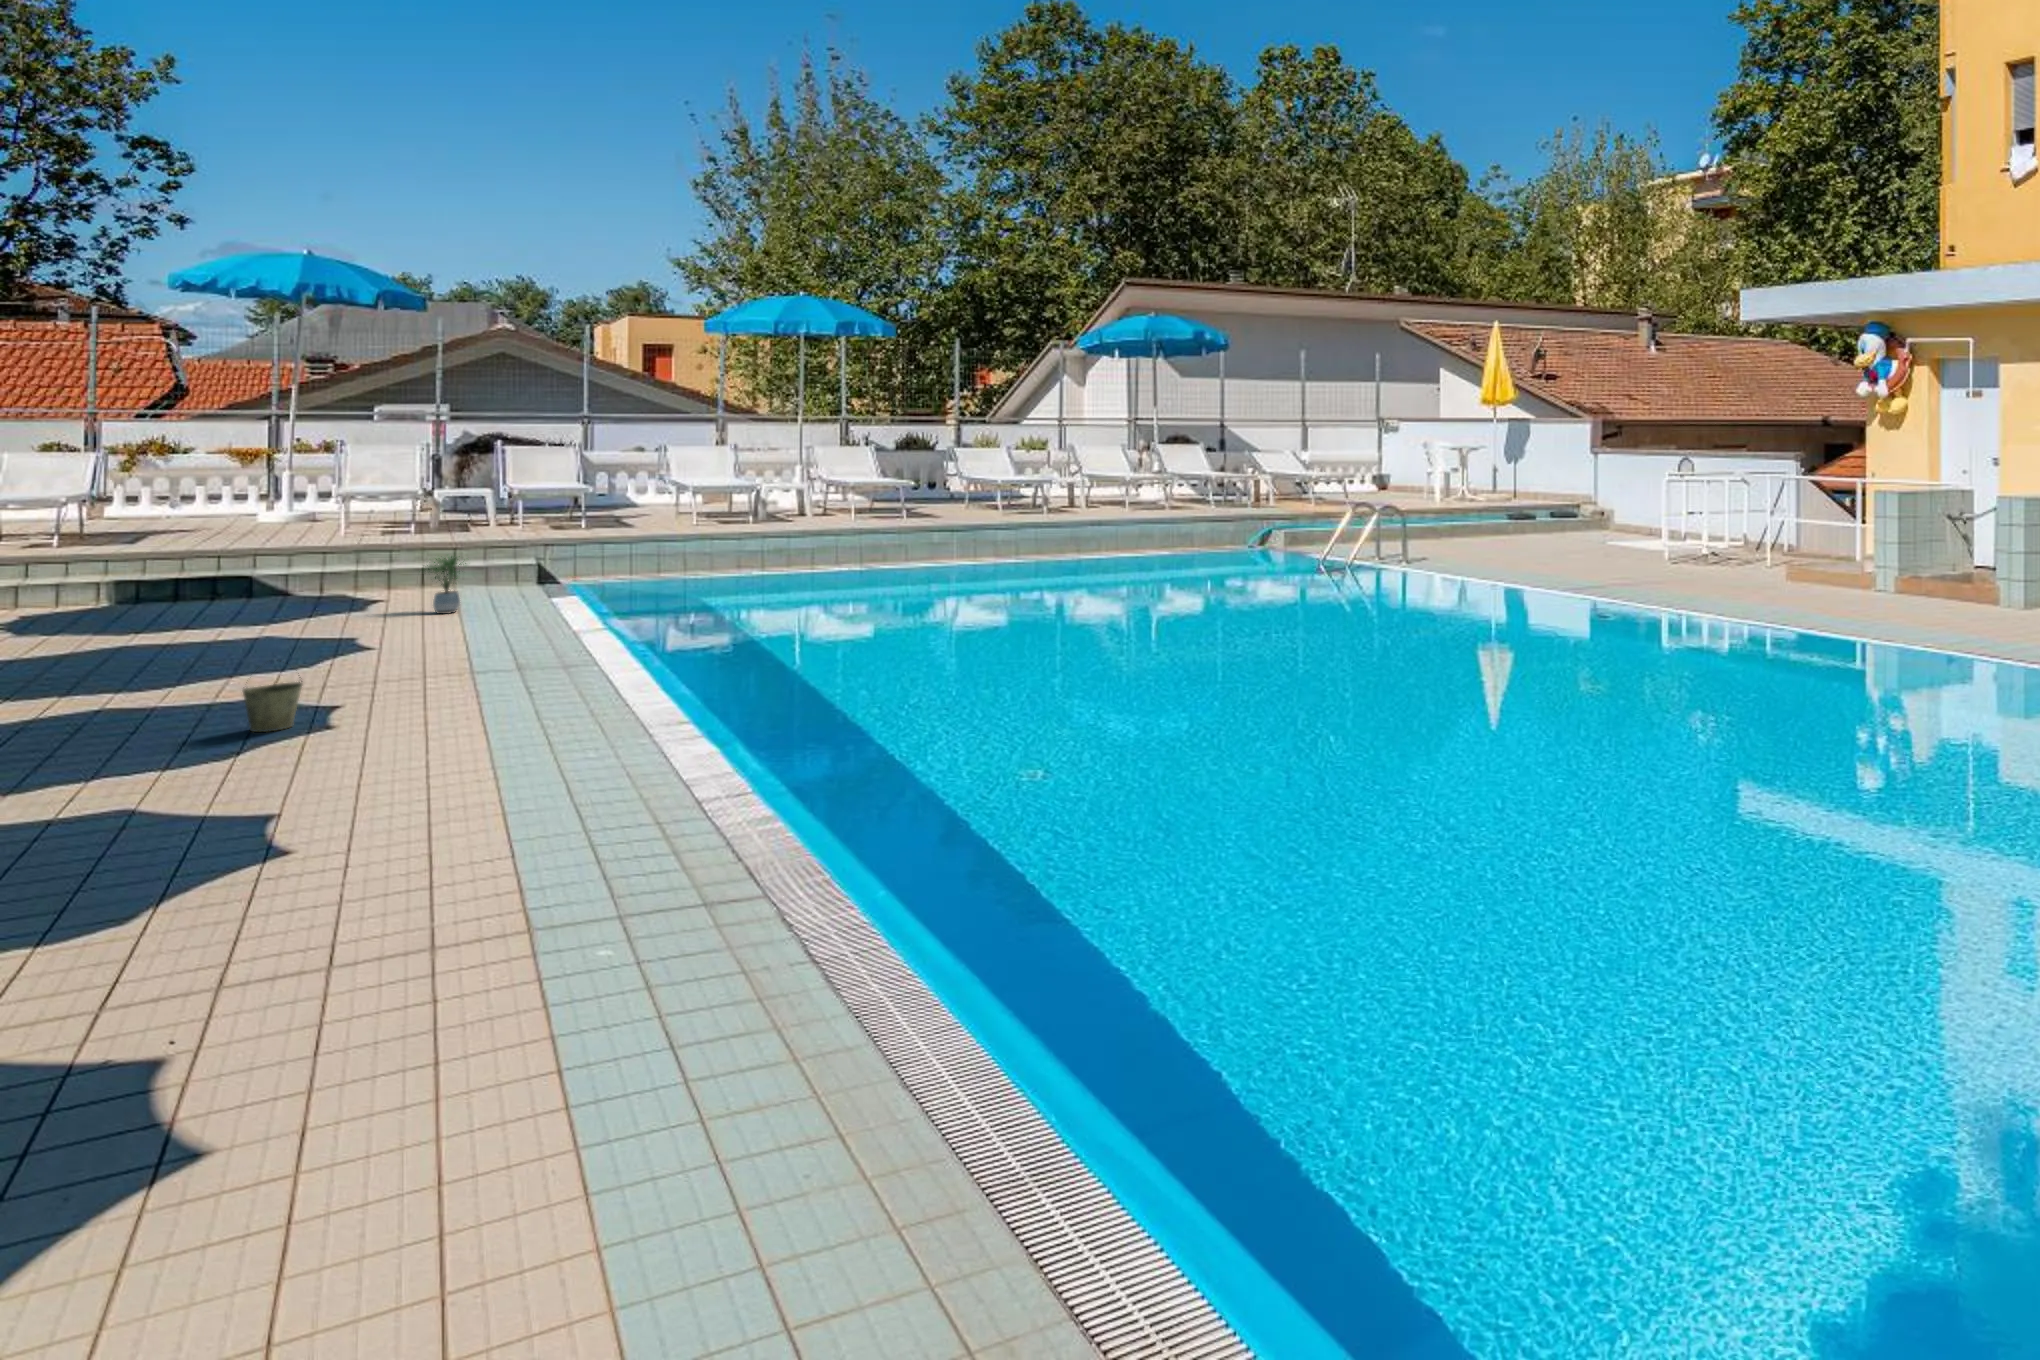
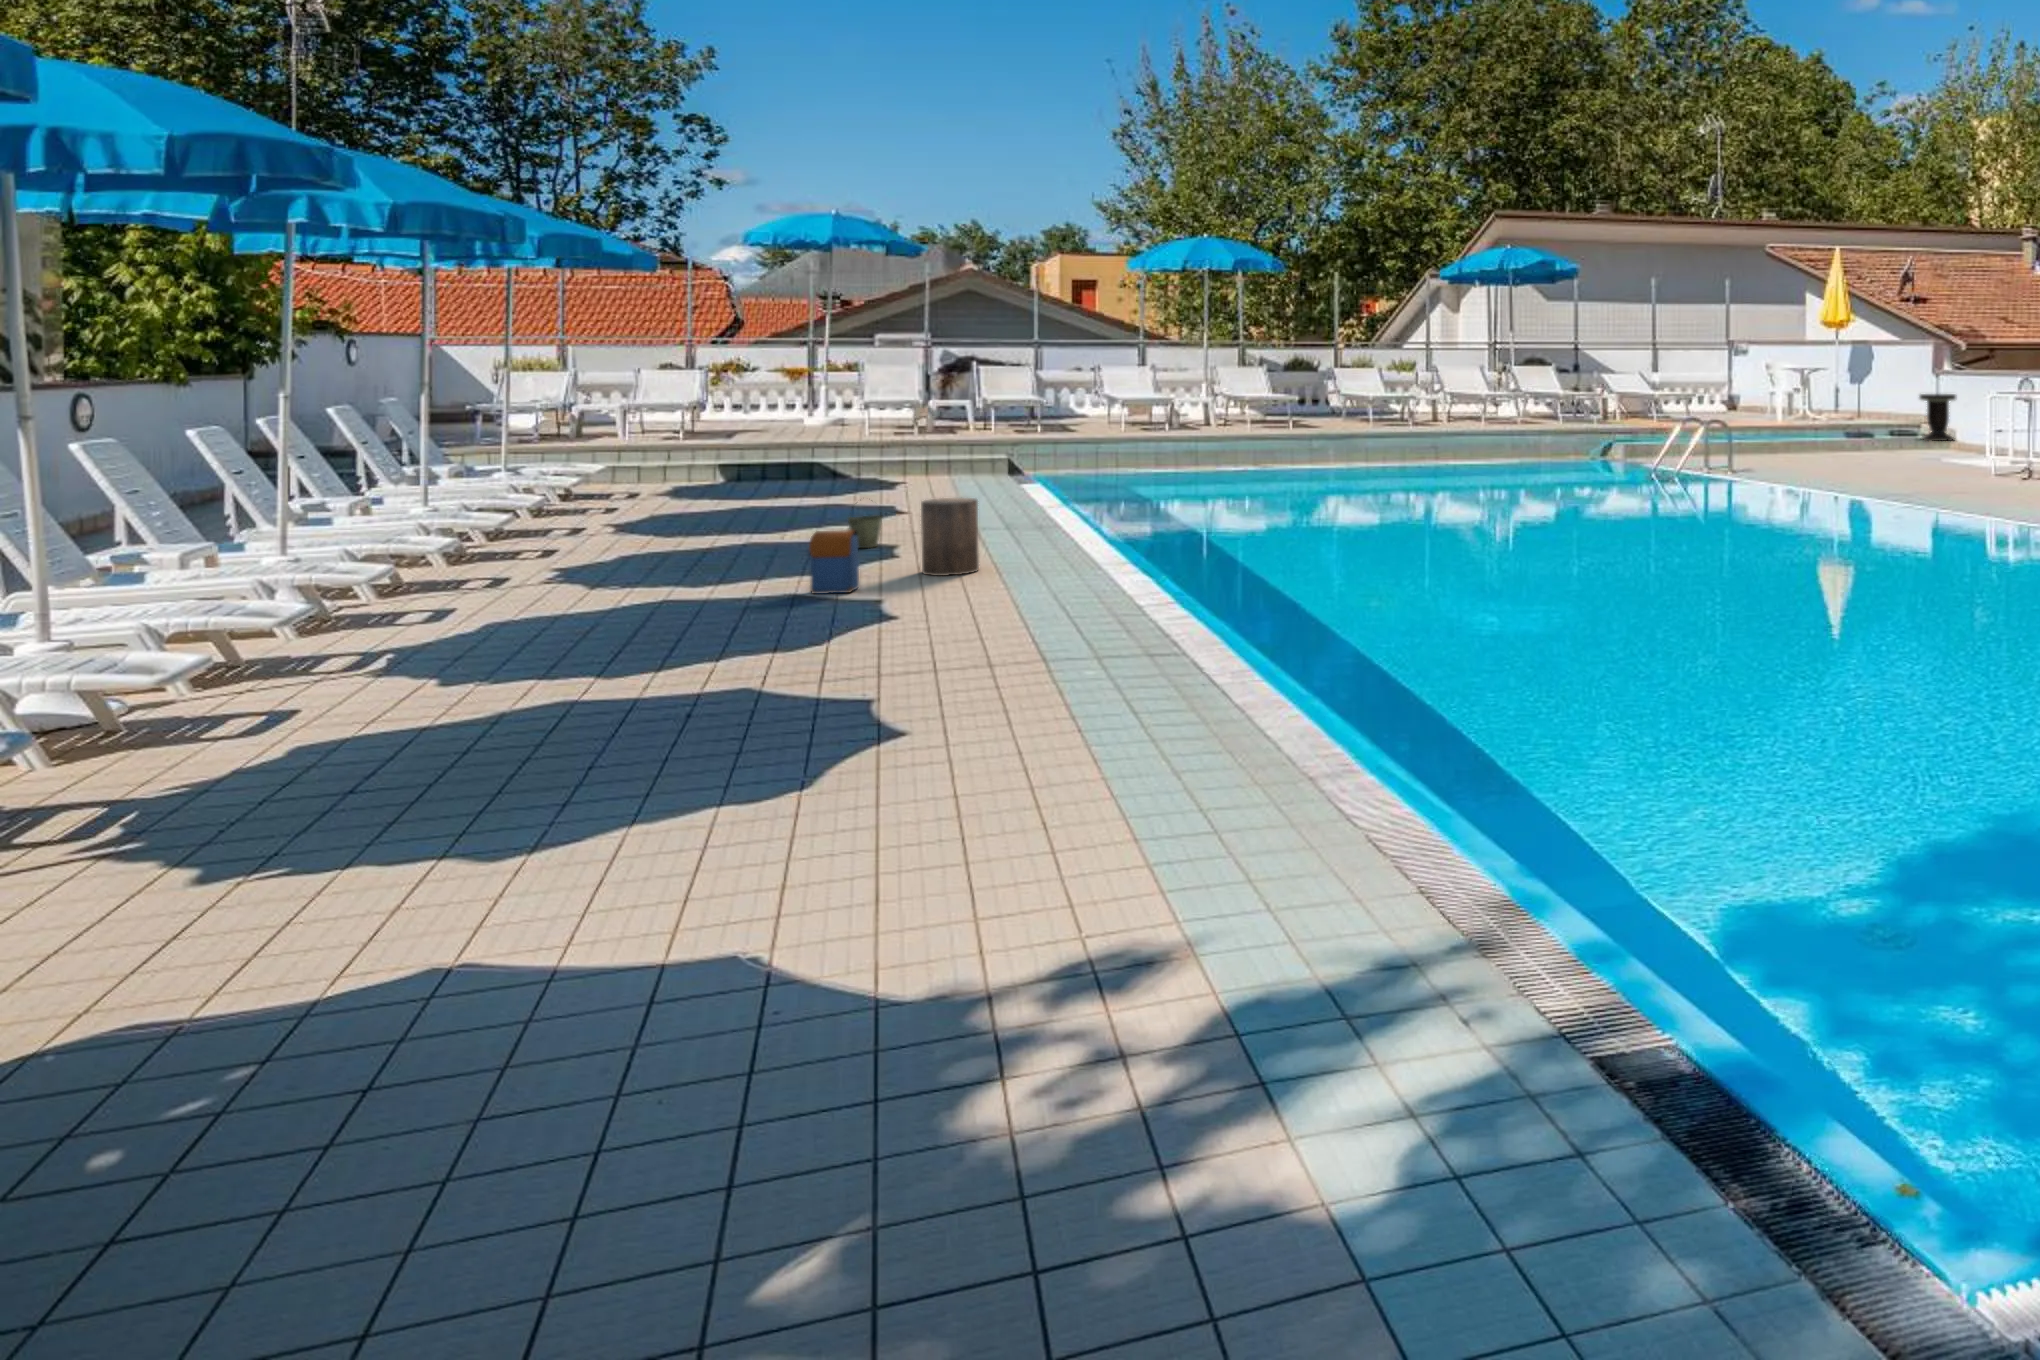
side table: none [1563,463,1597,510] -> present [1920,394,1956,441]
potted plant: present [425,556,466,614] -> none [932,441,968,489]
stool: none [347,664,444,782] -> present [921,498,979,576]
backpack: none [131,734,225,838] -> present [809,530,859,594]

